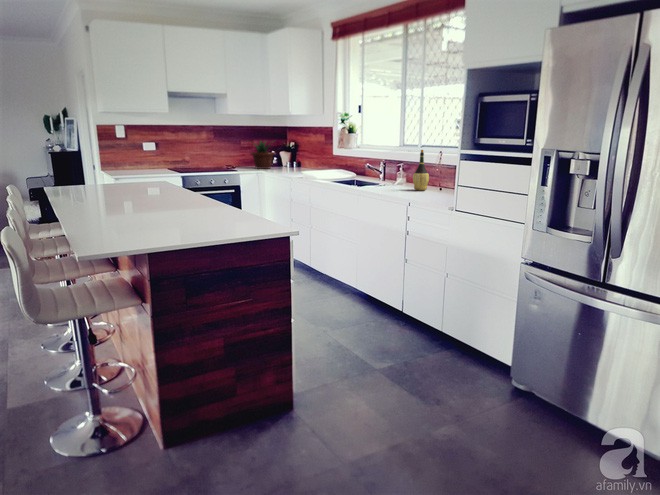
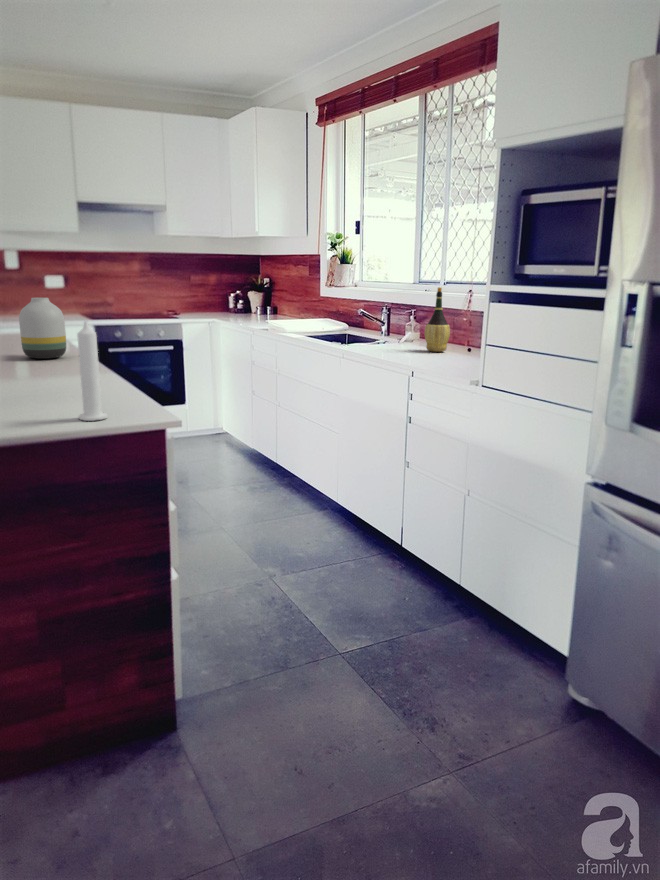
potted plant: present [251,141,274,169] -> none [195,275,241,316]
vase: none [164,160,192,198] -> present [19,298,66,359]
candle: none [241,174,257,231] -> present [77,320,108,421]

